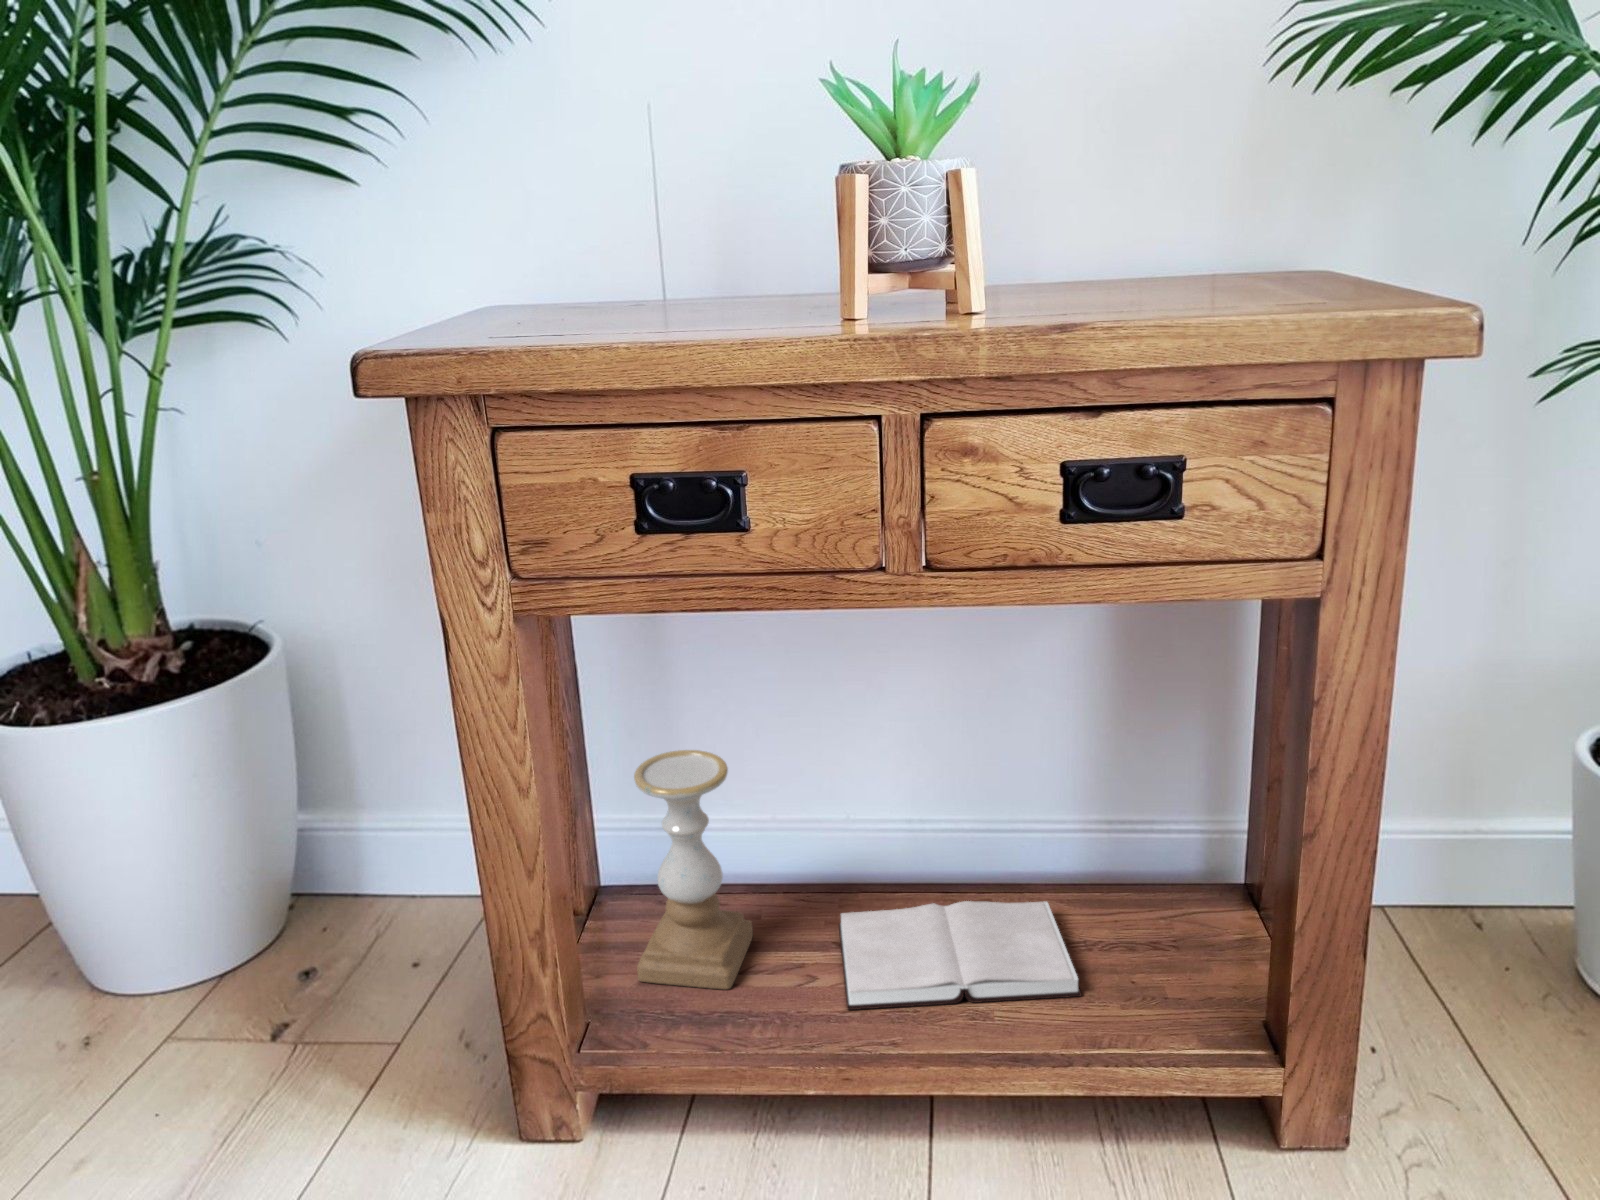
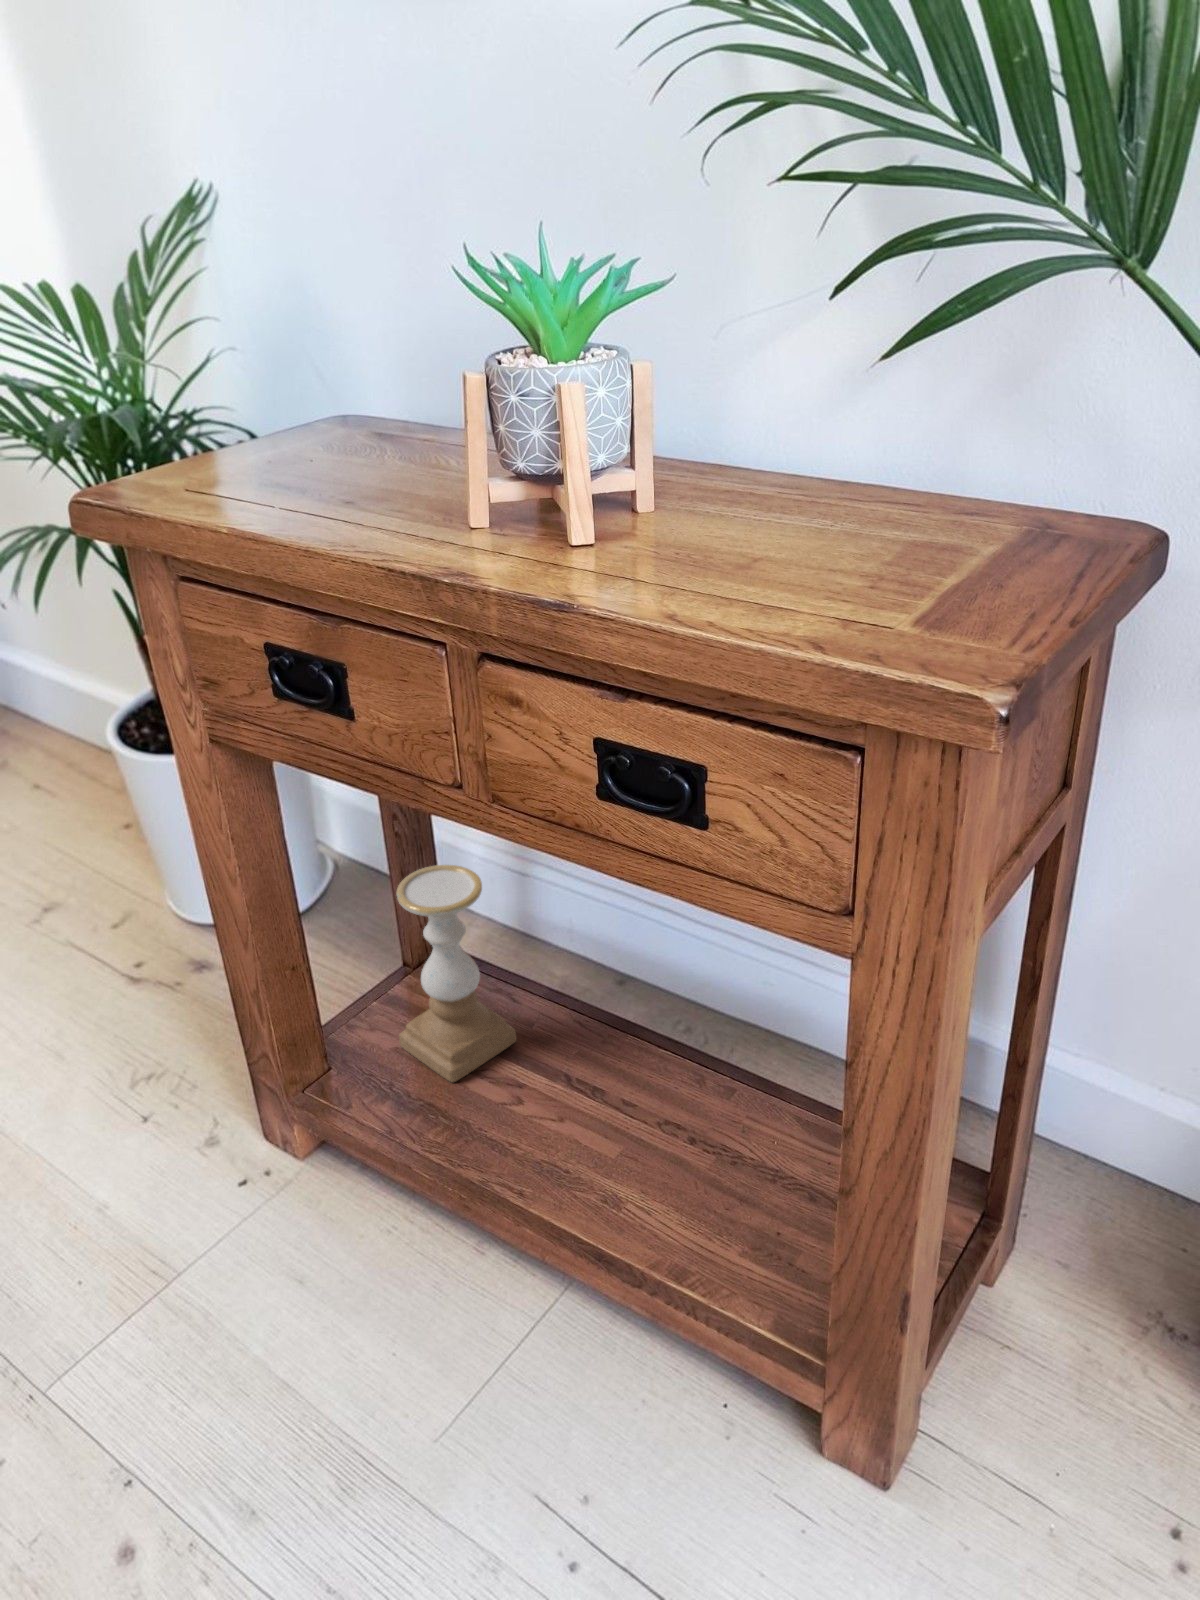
hardback book: present [839,901,1081,1010] -> none [515,1054,771,1225]

